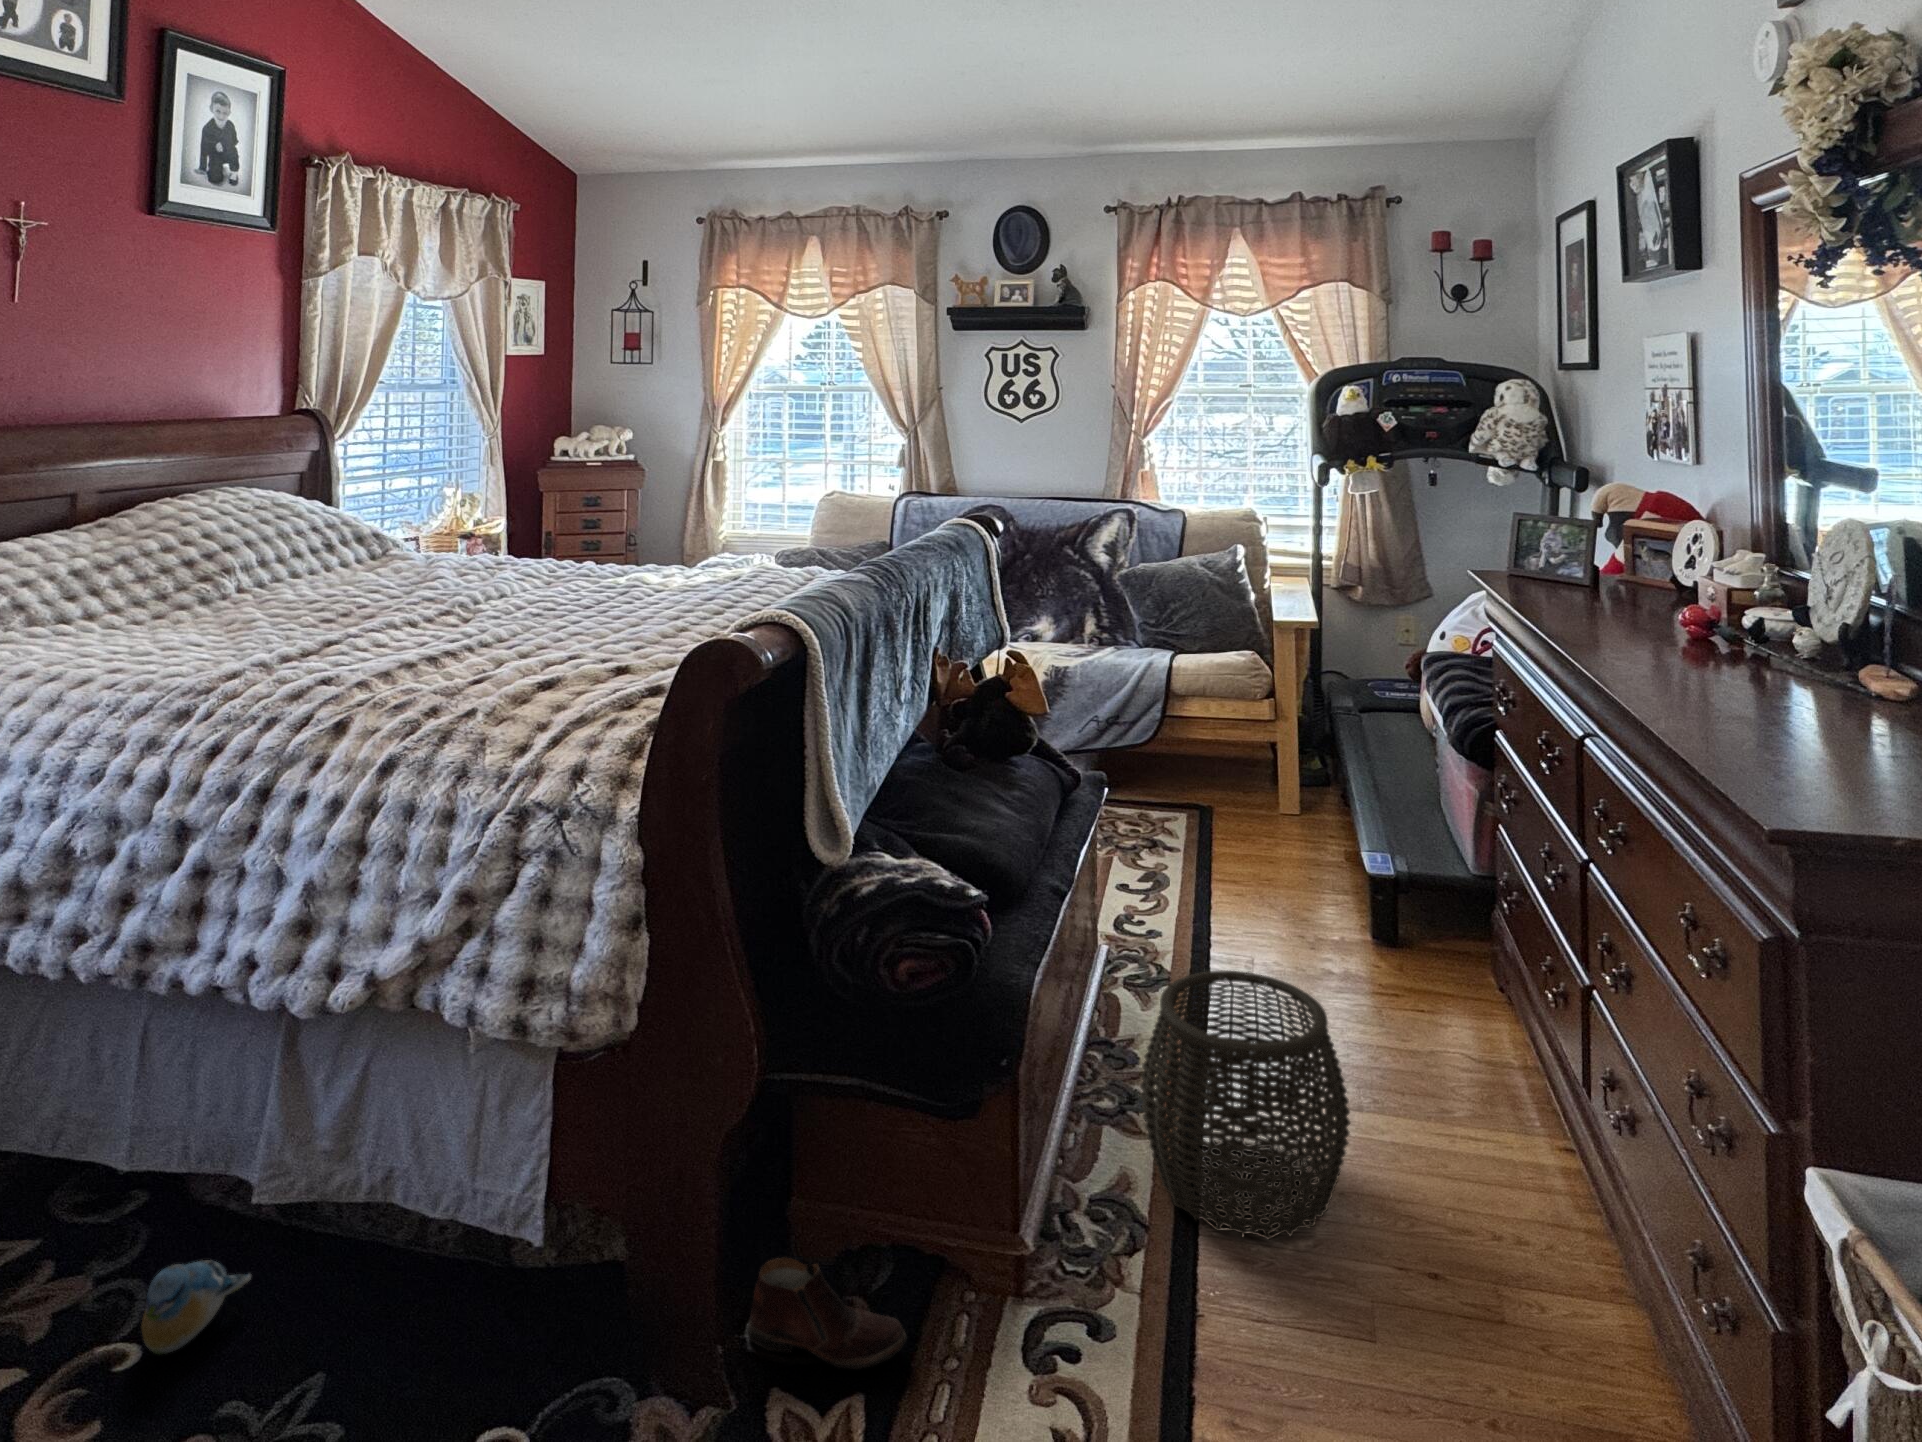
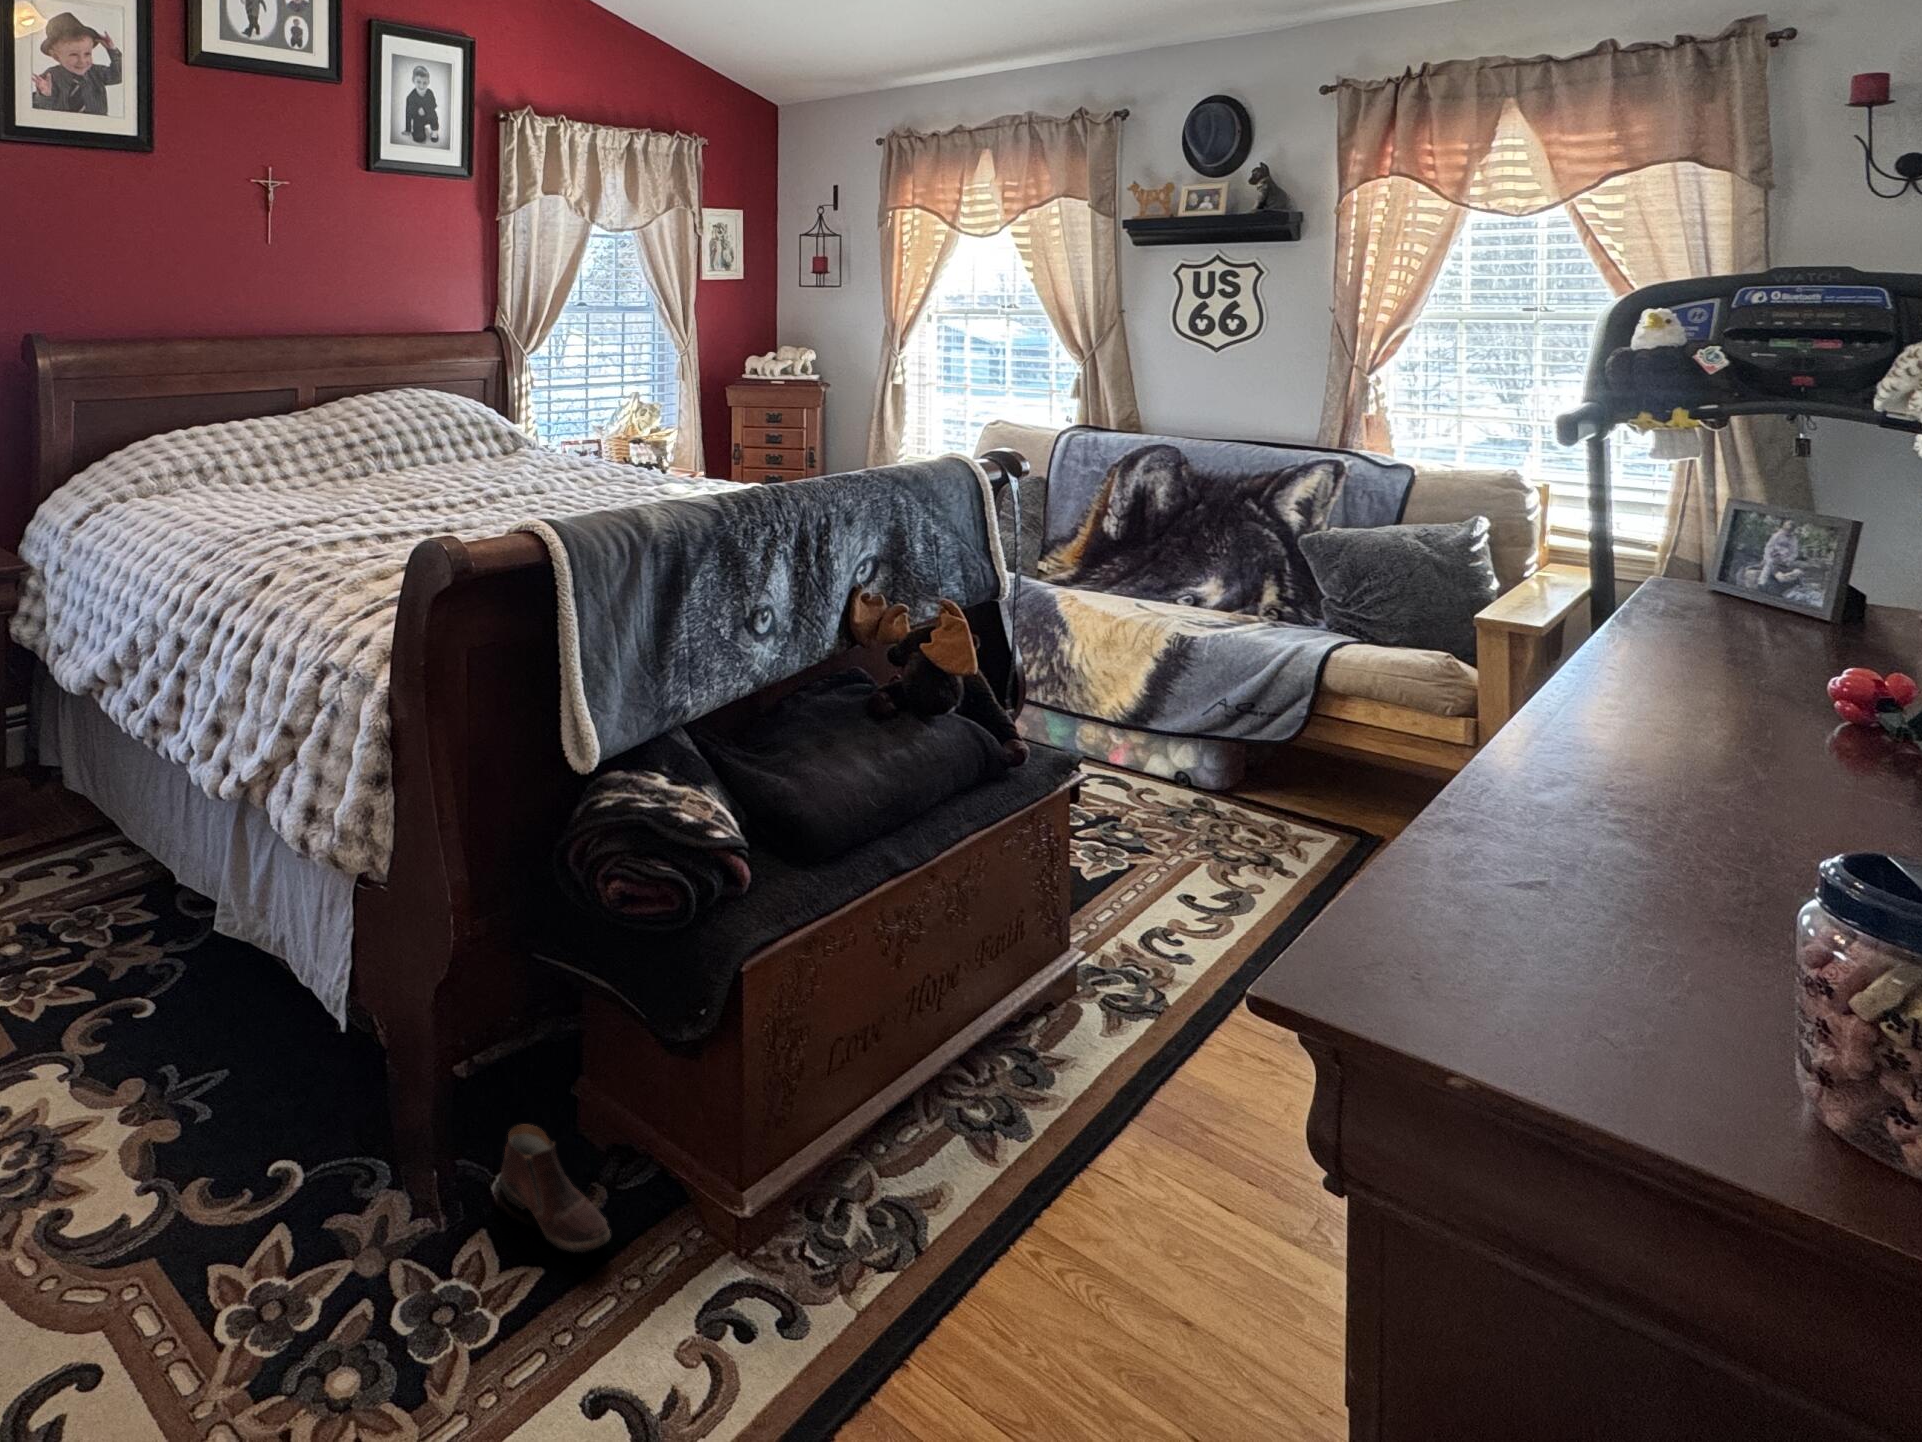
woven basket: present [1140,971,1350,1239] -> none [943,1002,1194,1331]
plush toy: present [141,1260,251,1355] -> none [147,966,232,1027]

